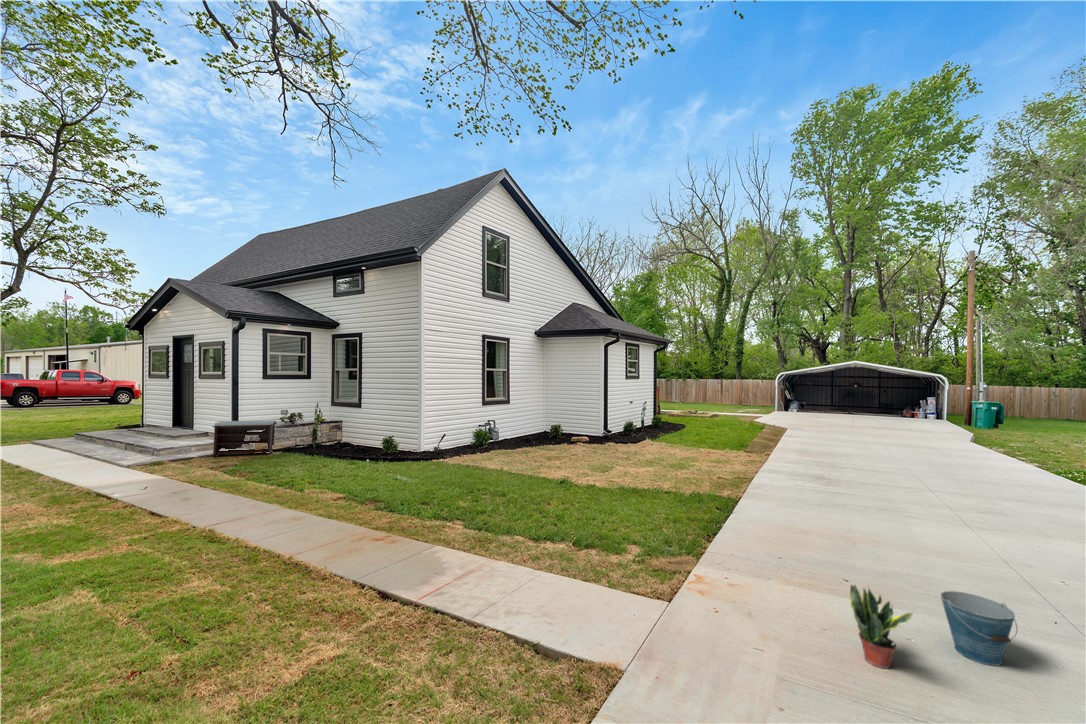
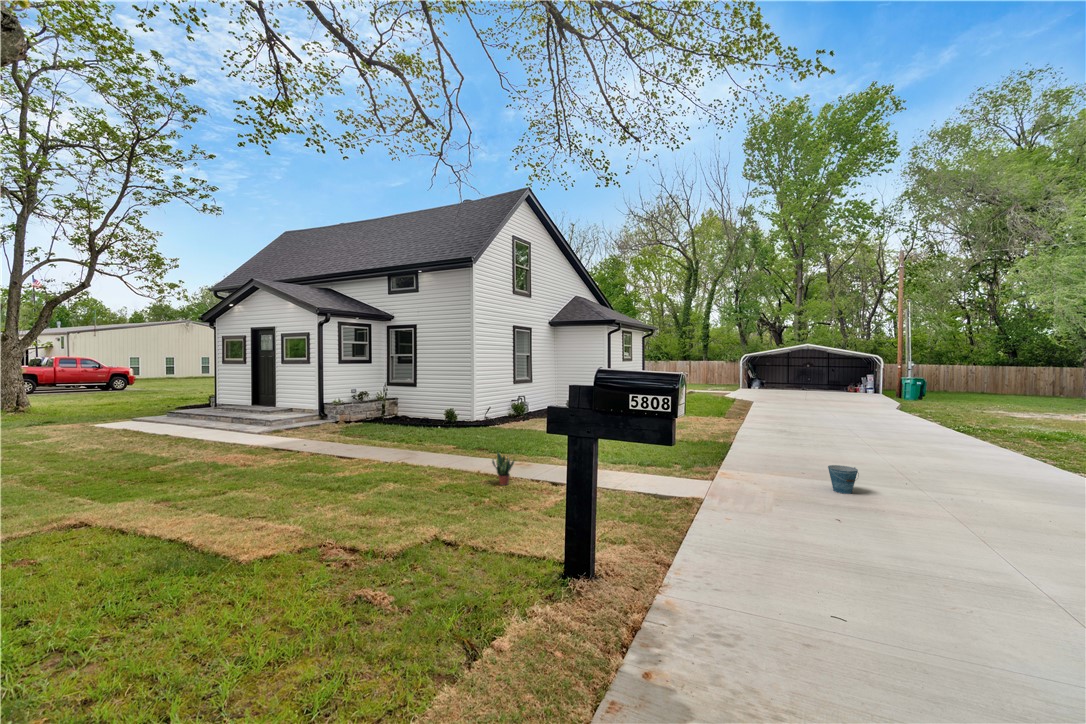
bench: present [213,420,277,457] -> none [310,397,356,426]
potted plant: present [850,585,912,668] -> present [492,452,514,485]

